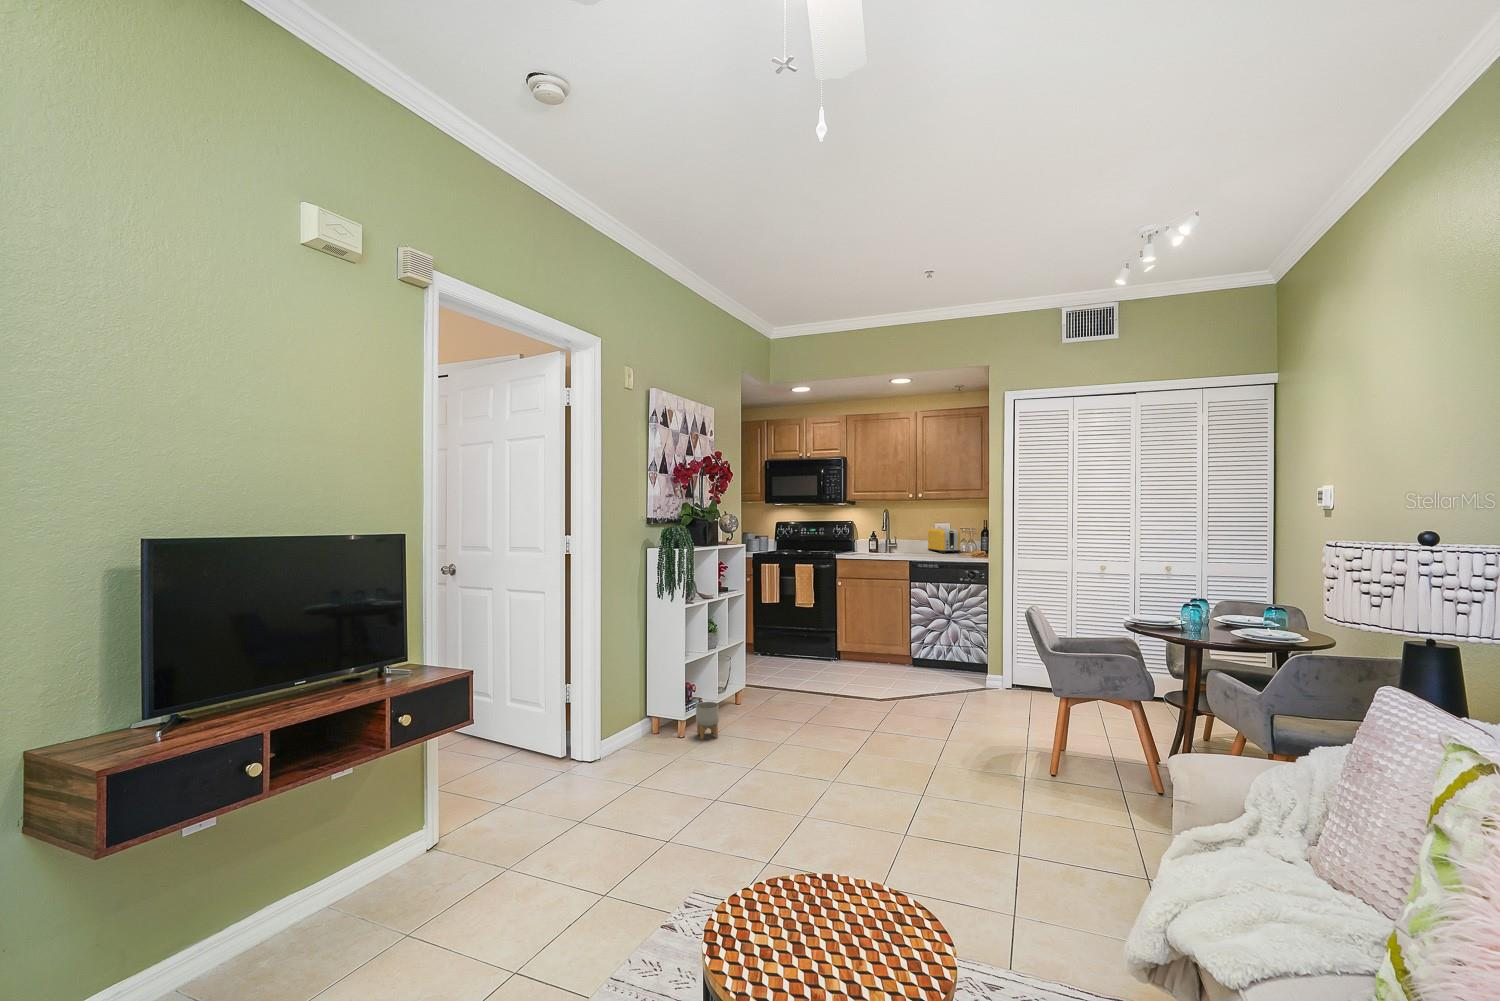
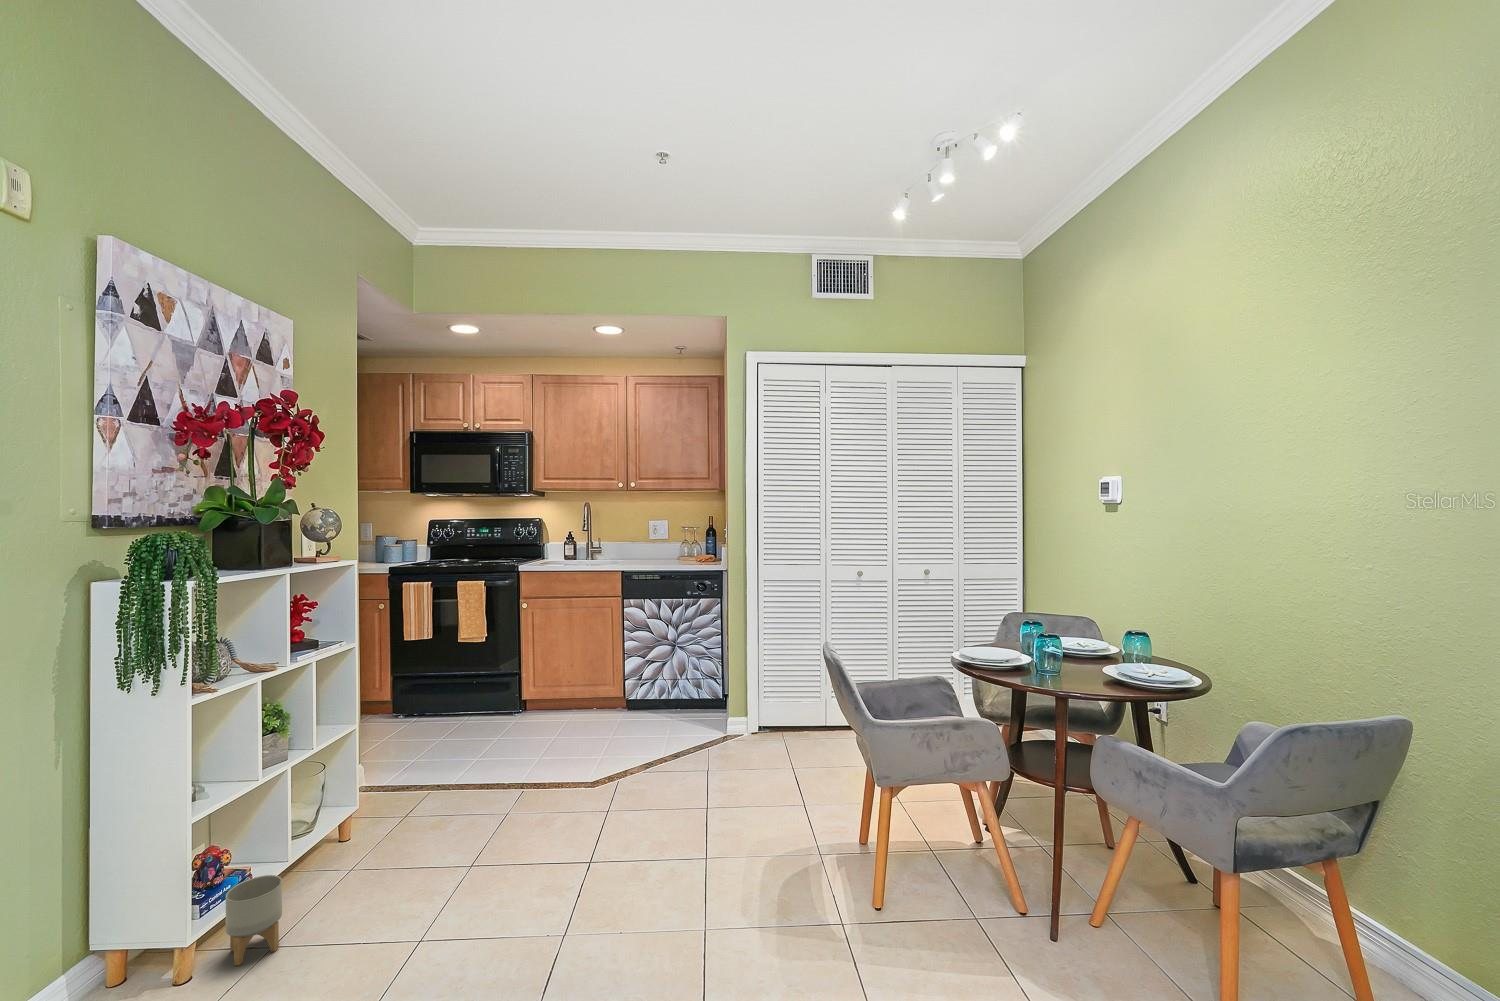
toaster: present [928,529,960,553] -> none [641,527,681,558]

